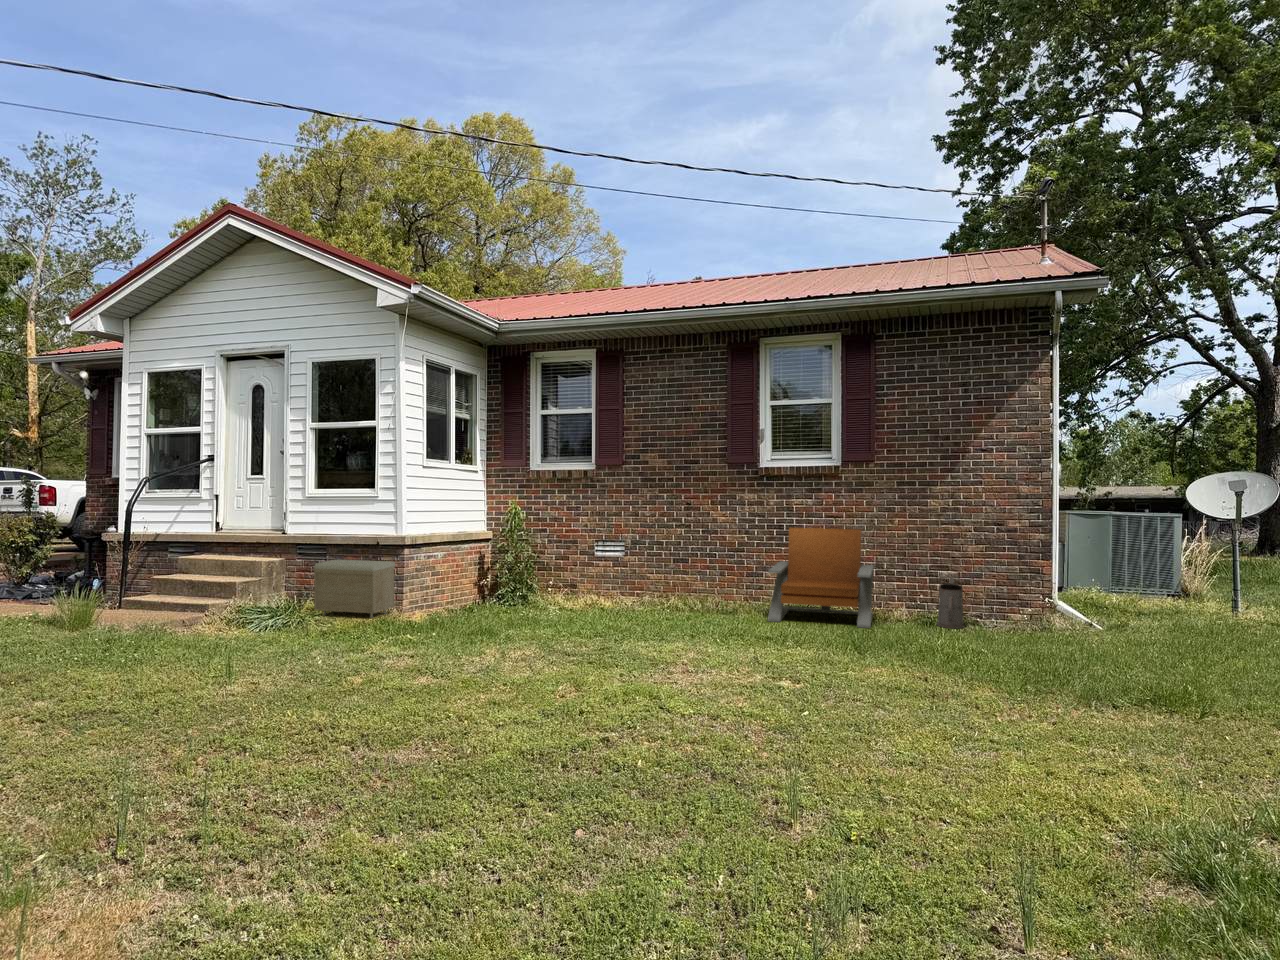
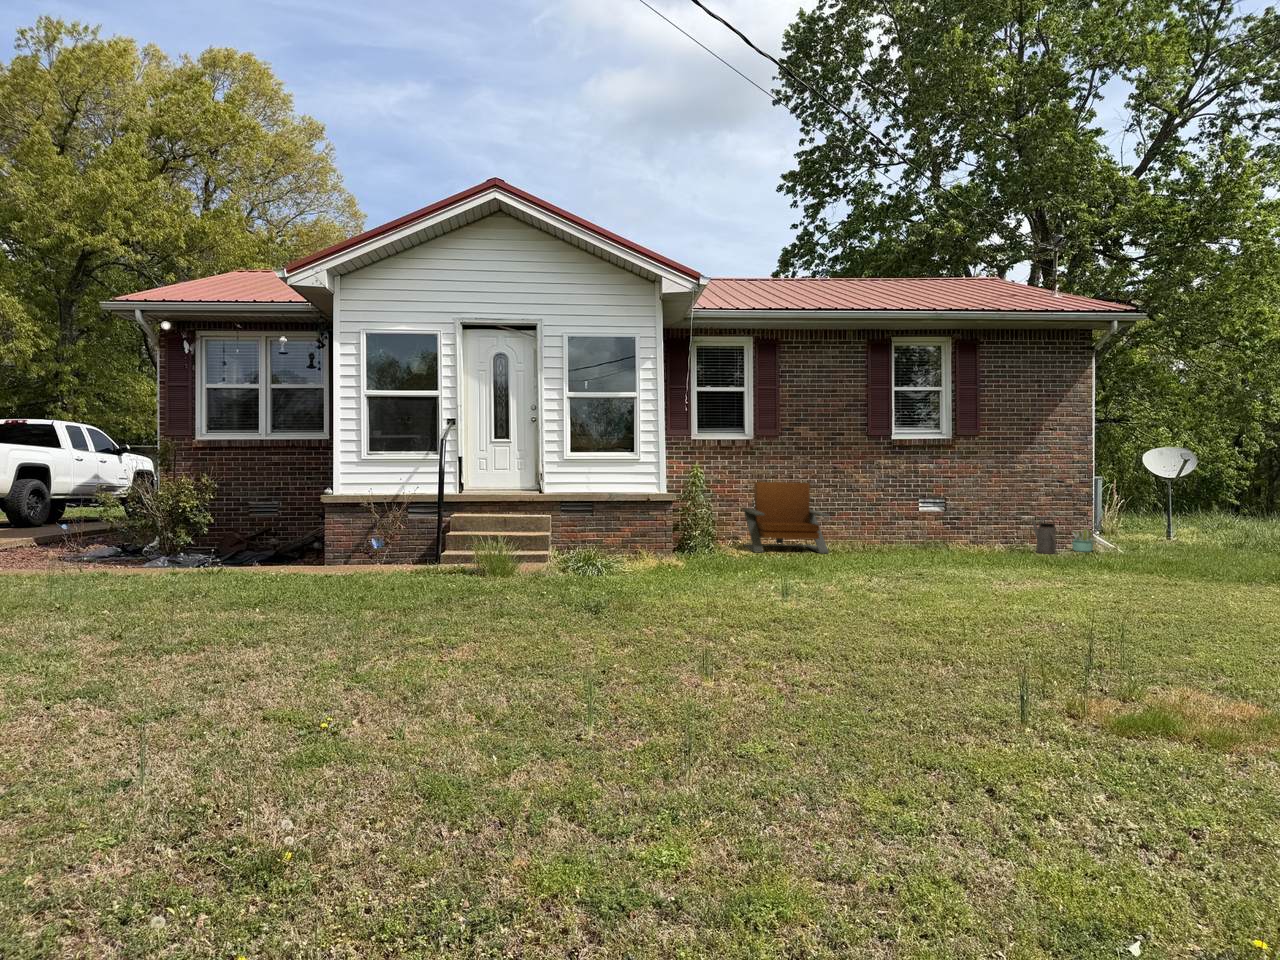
lounge chair: present [768,528,874,628] -> present [744,482,829,553]
storage bench: present [314,559,395,618] -> none [607,516,669,564]
decorative plant: none [1004,594,1047,628] -> present [1072,529,1096,552]

